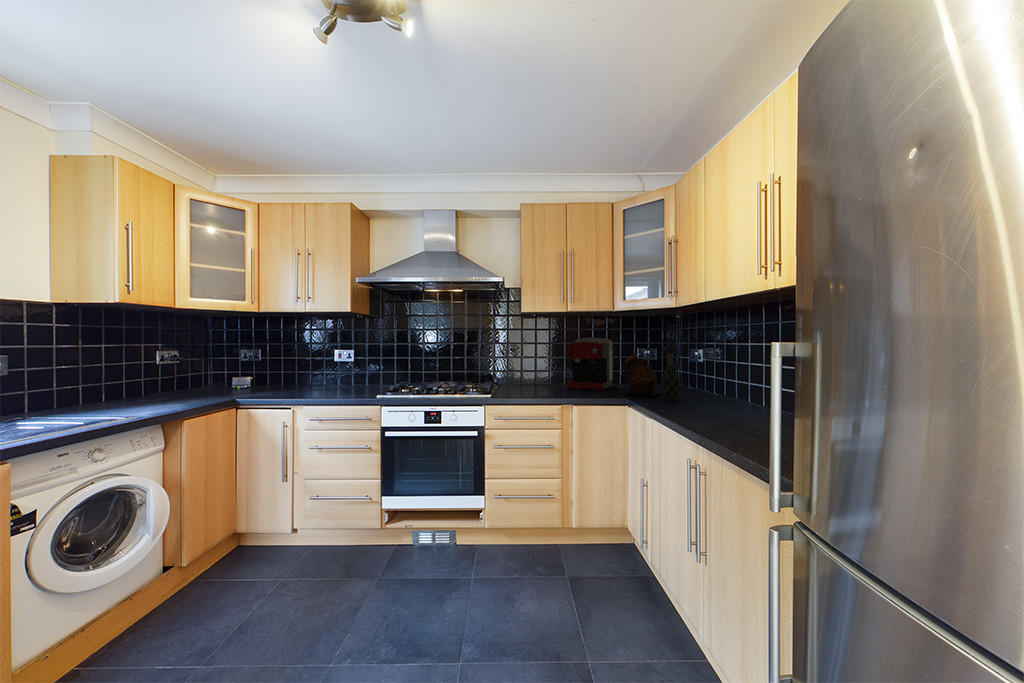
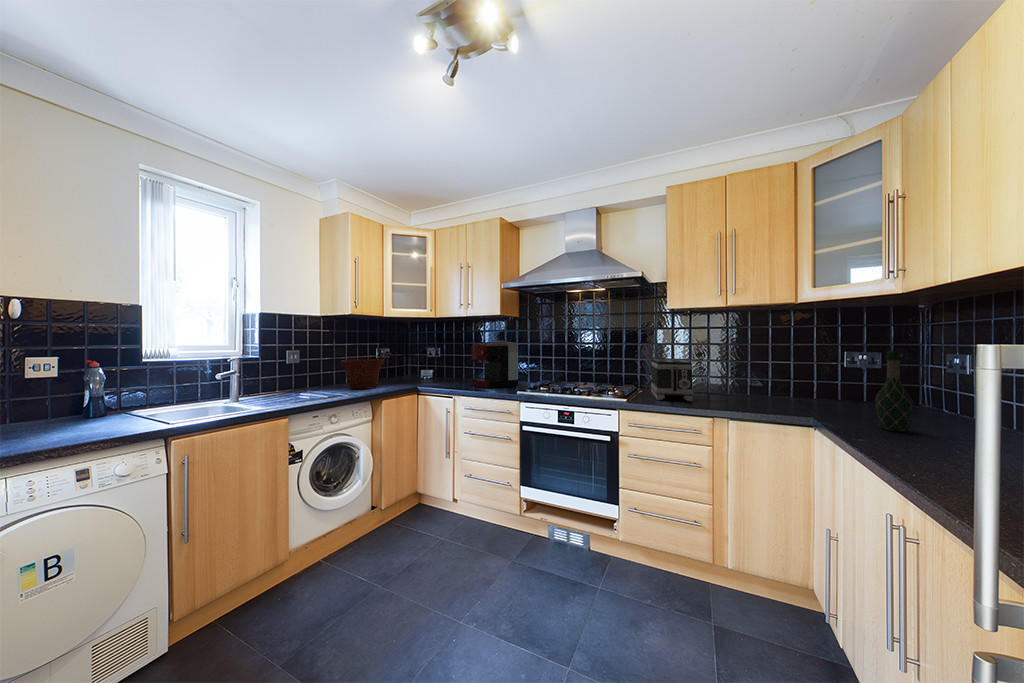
coffee maker: present [566,338,613,390] -> present [470,340,518,388]
ceramic pitcher: present [624,354,659,396] -> none [810,359,878,420]
toaster: none [508,357,546,393] -> present [651,359,693,401]
plant pot: none [105,365,184,407] -> present [340,359,385,389]

